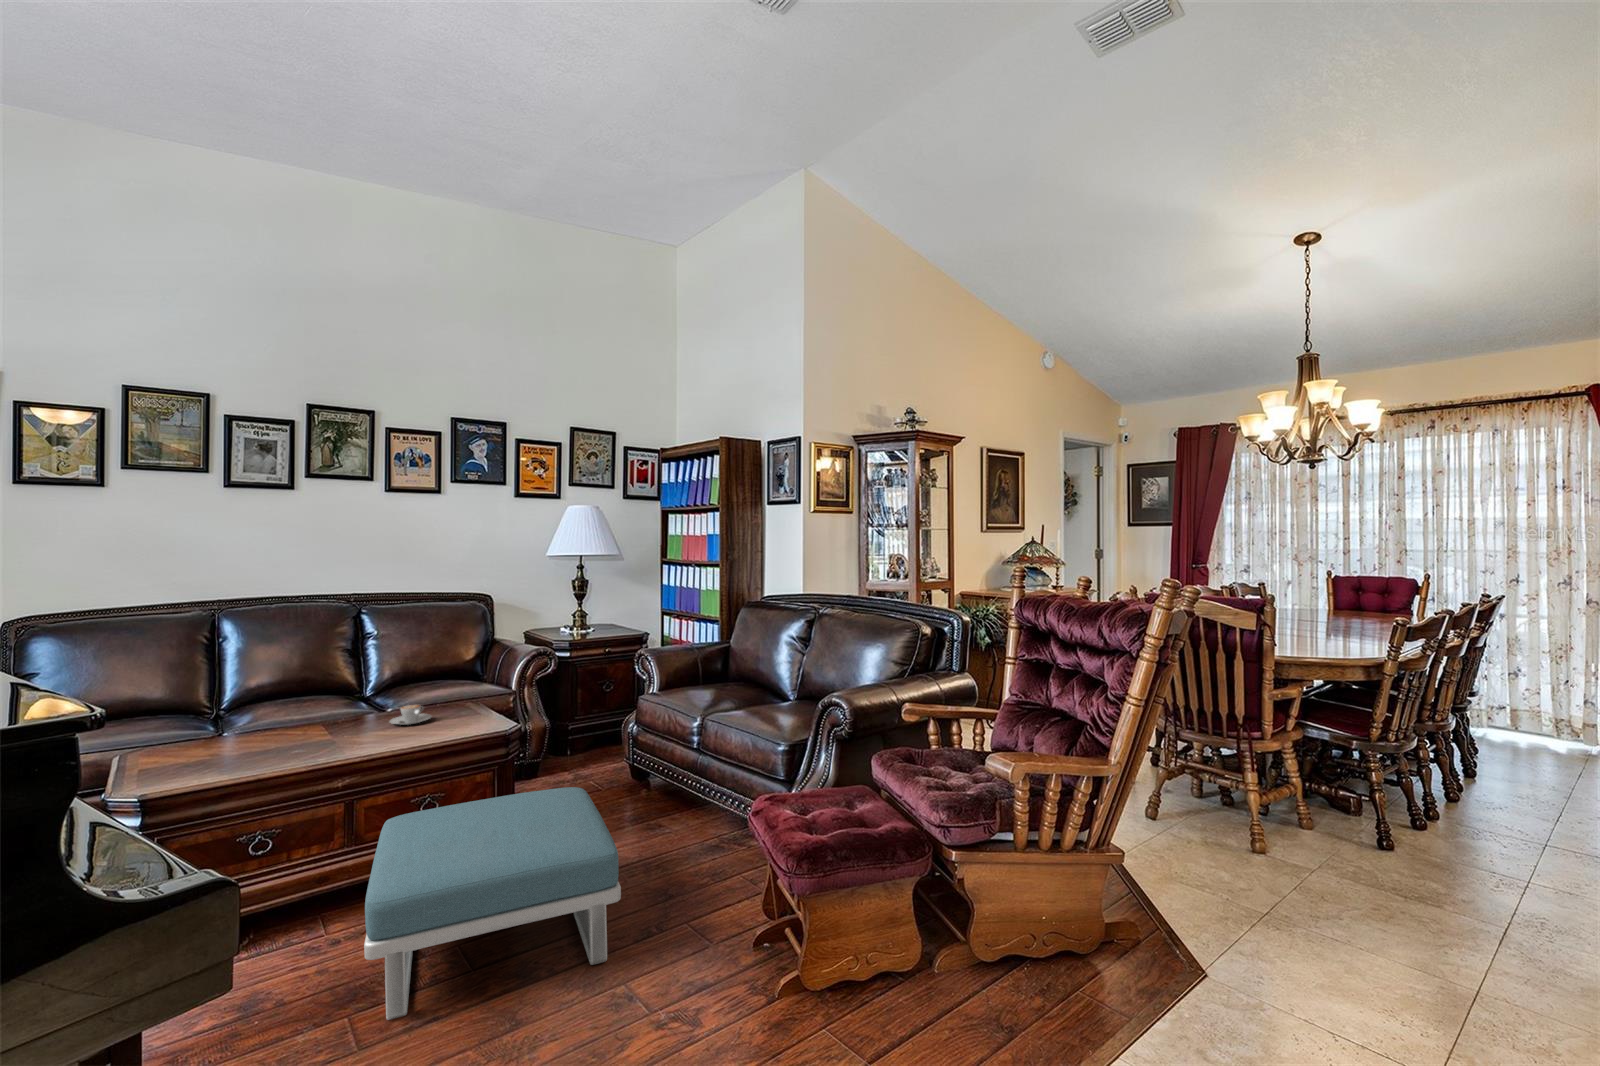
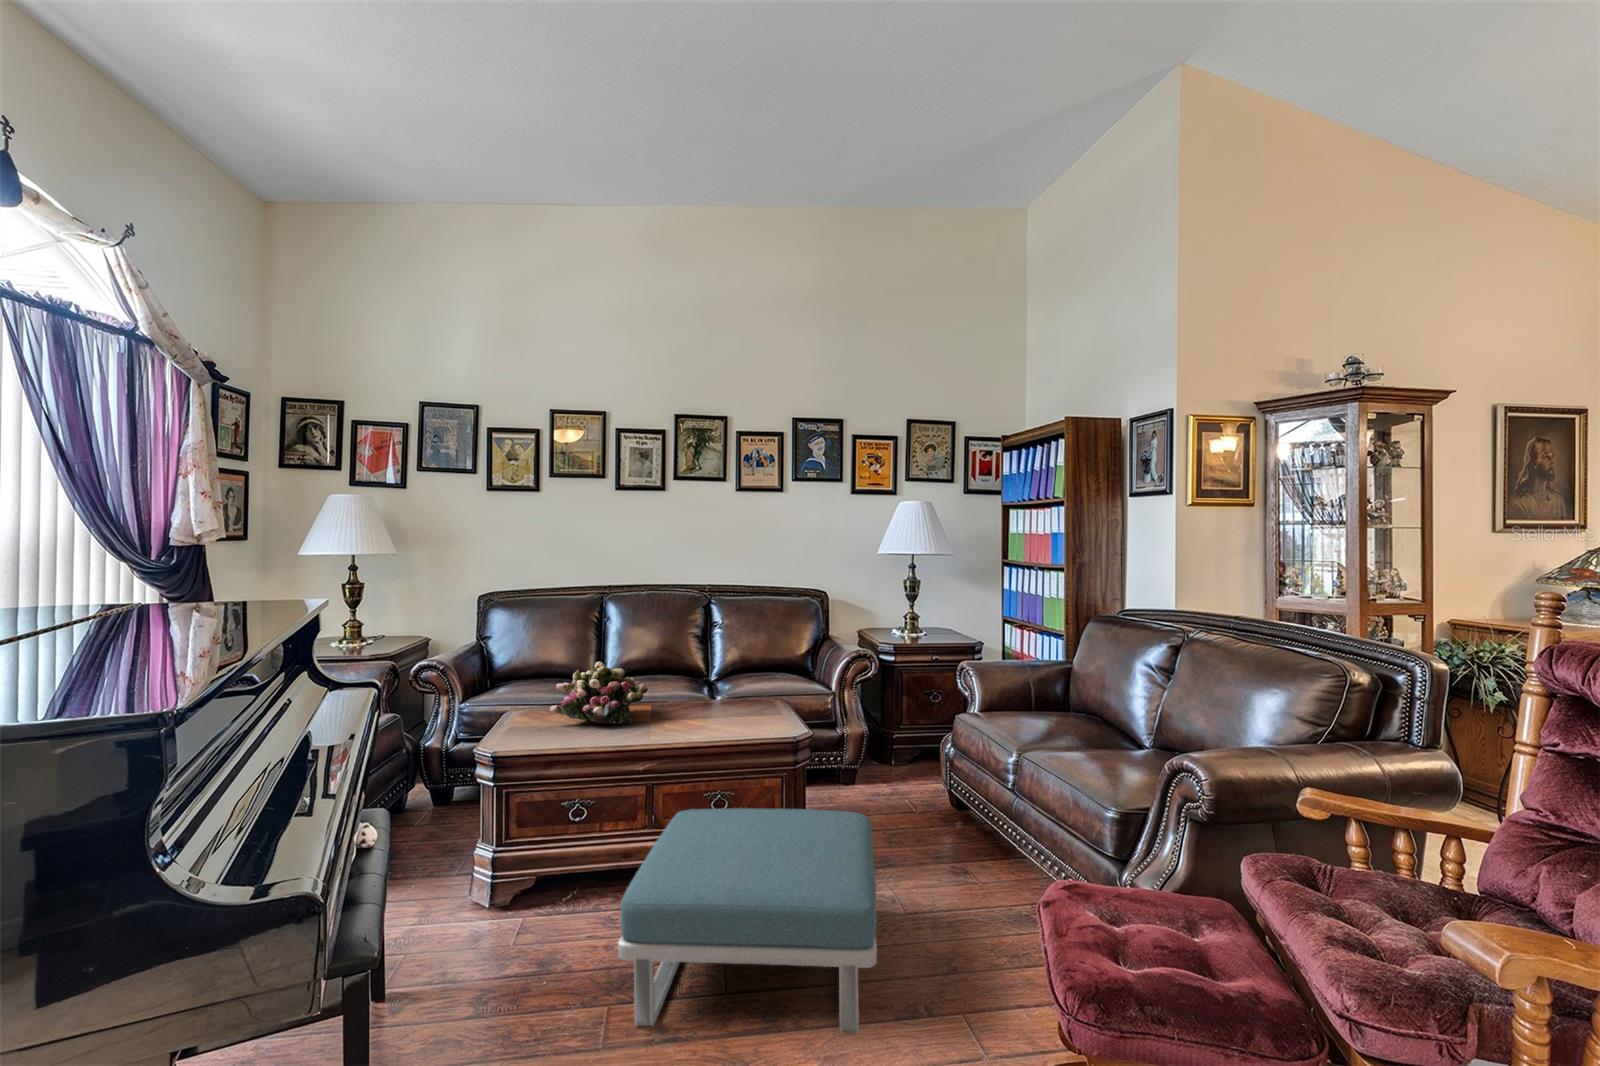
flower arrangement: none [197,682,324,748] -> present [550,662,648,724]
coffee cup: present [390,705,432,725] -> none [704,698,741,717]

